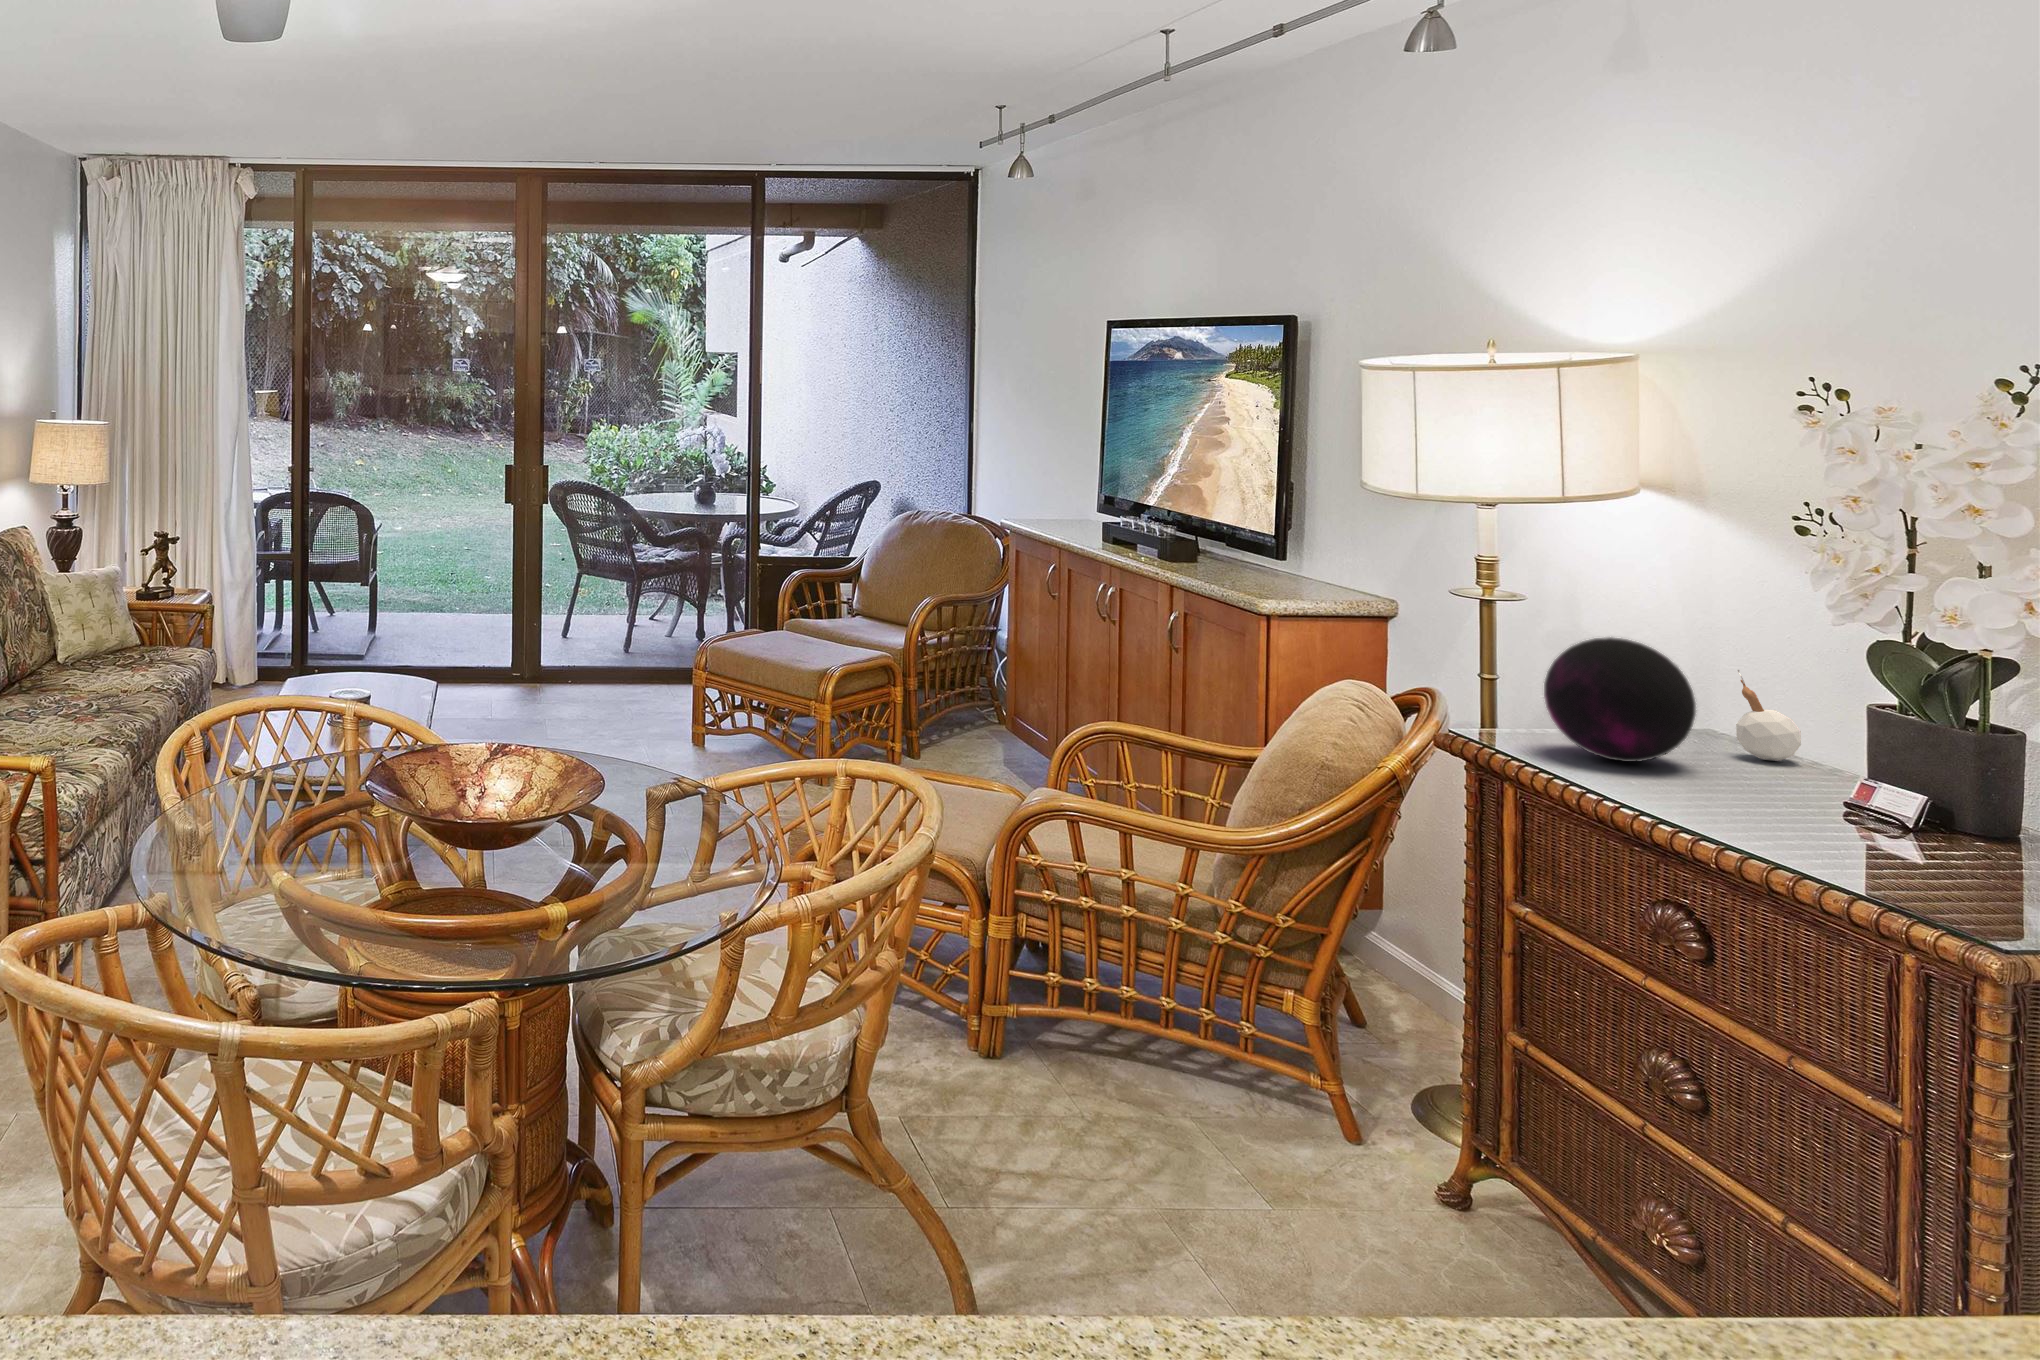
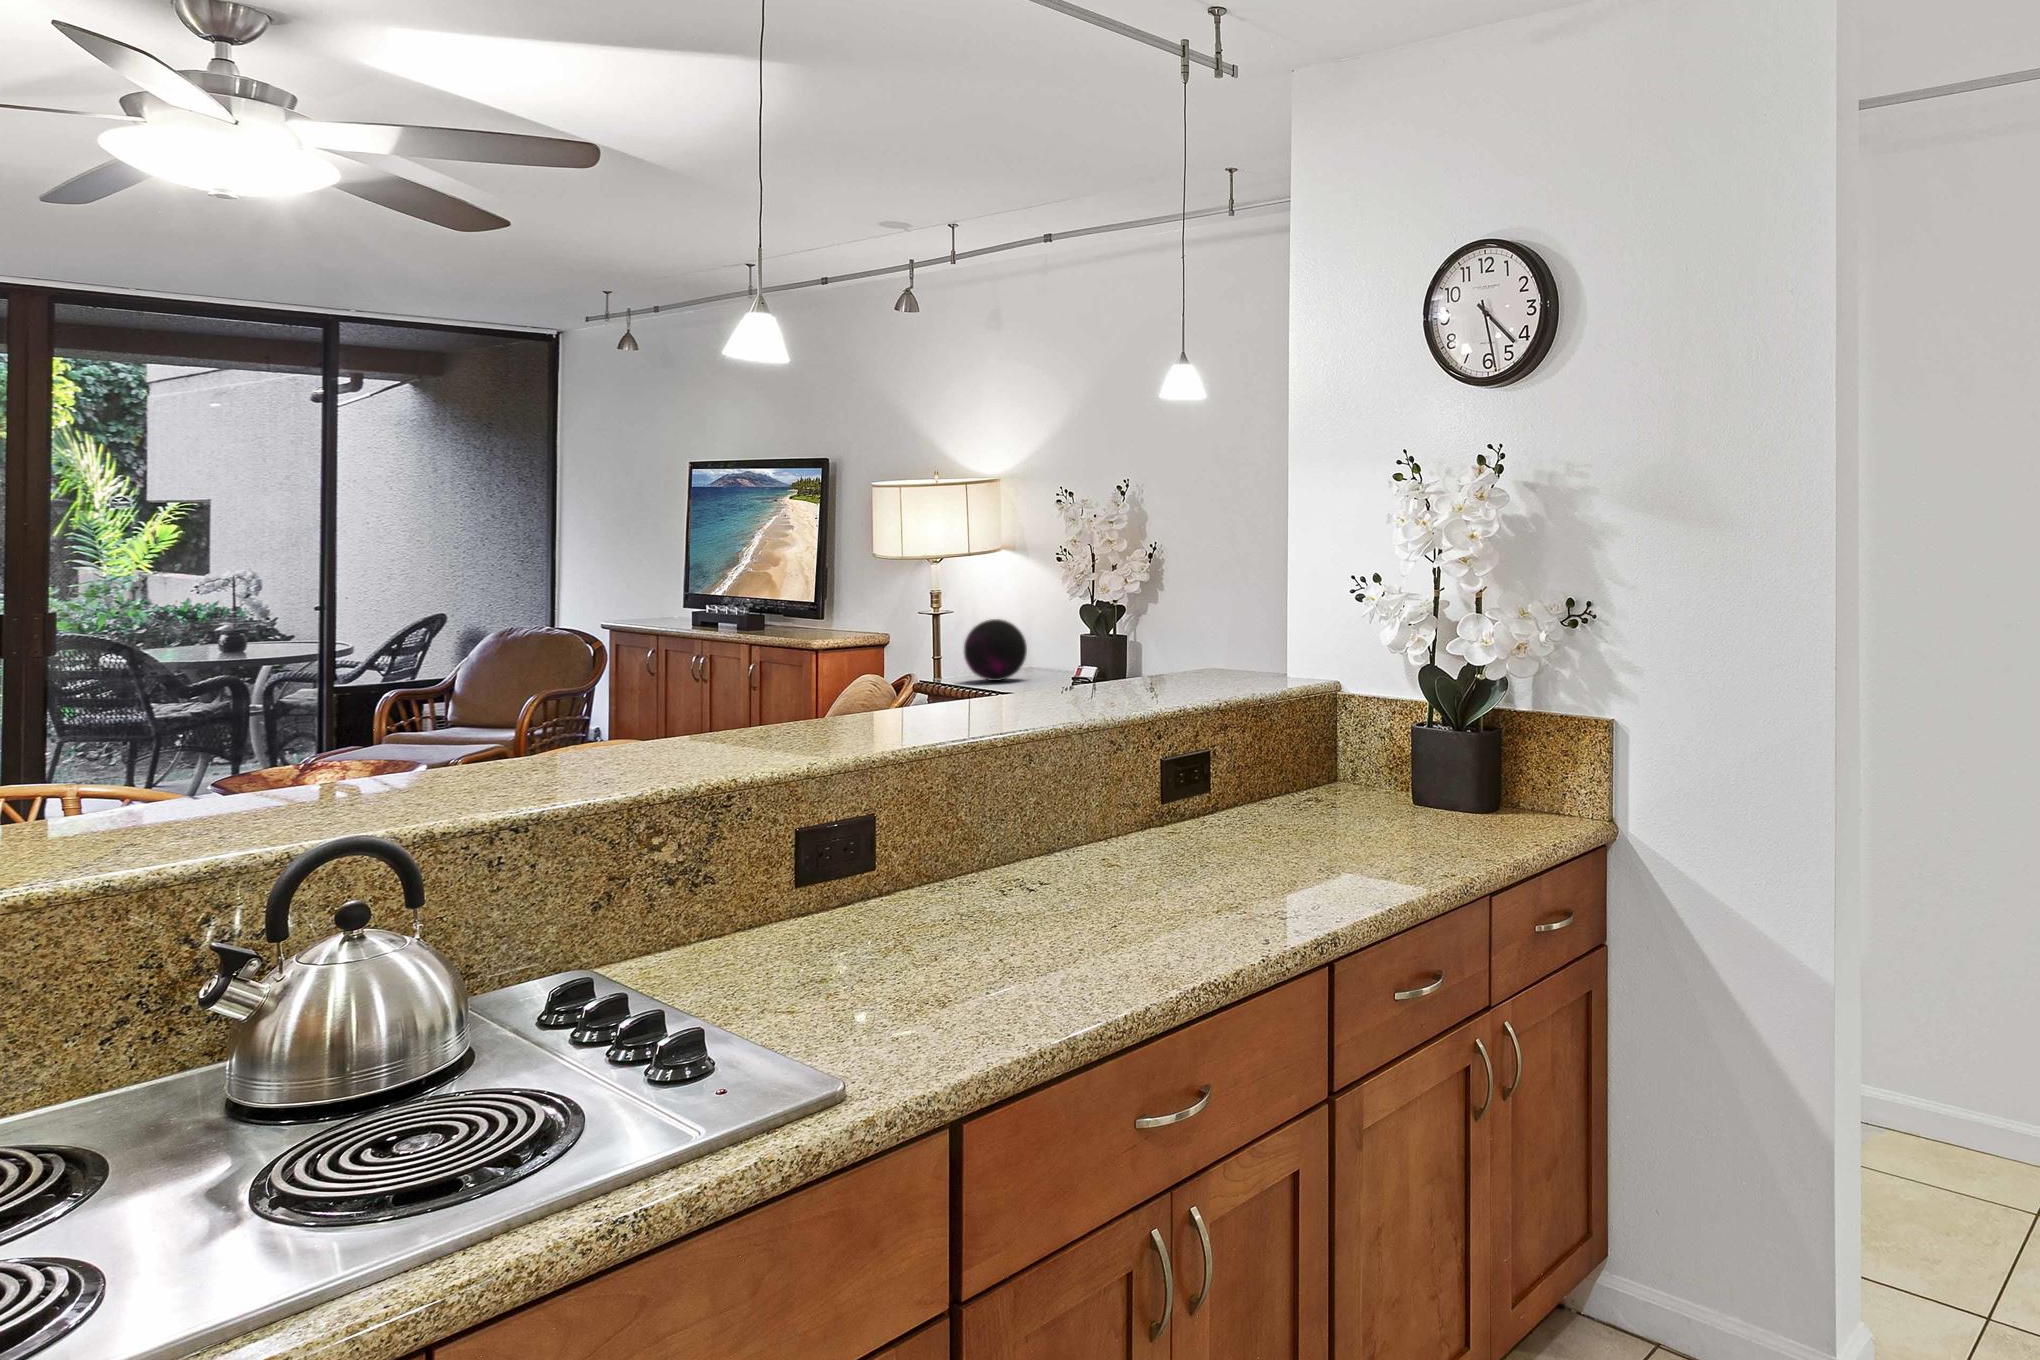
candle: present [1736,670,1801,761] -> none [1045,632,1069,674]

